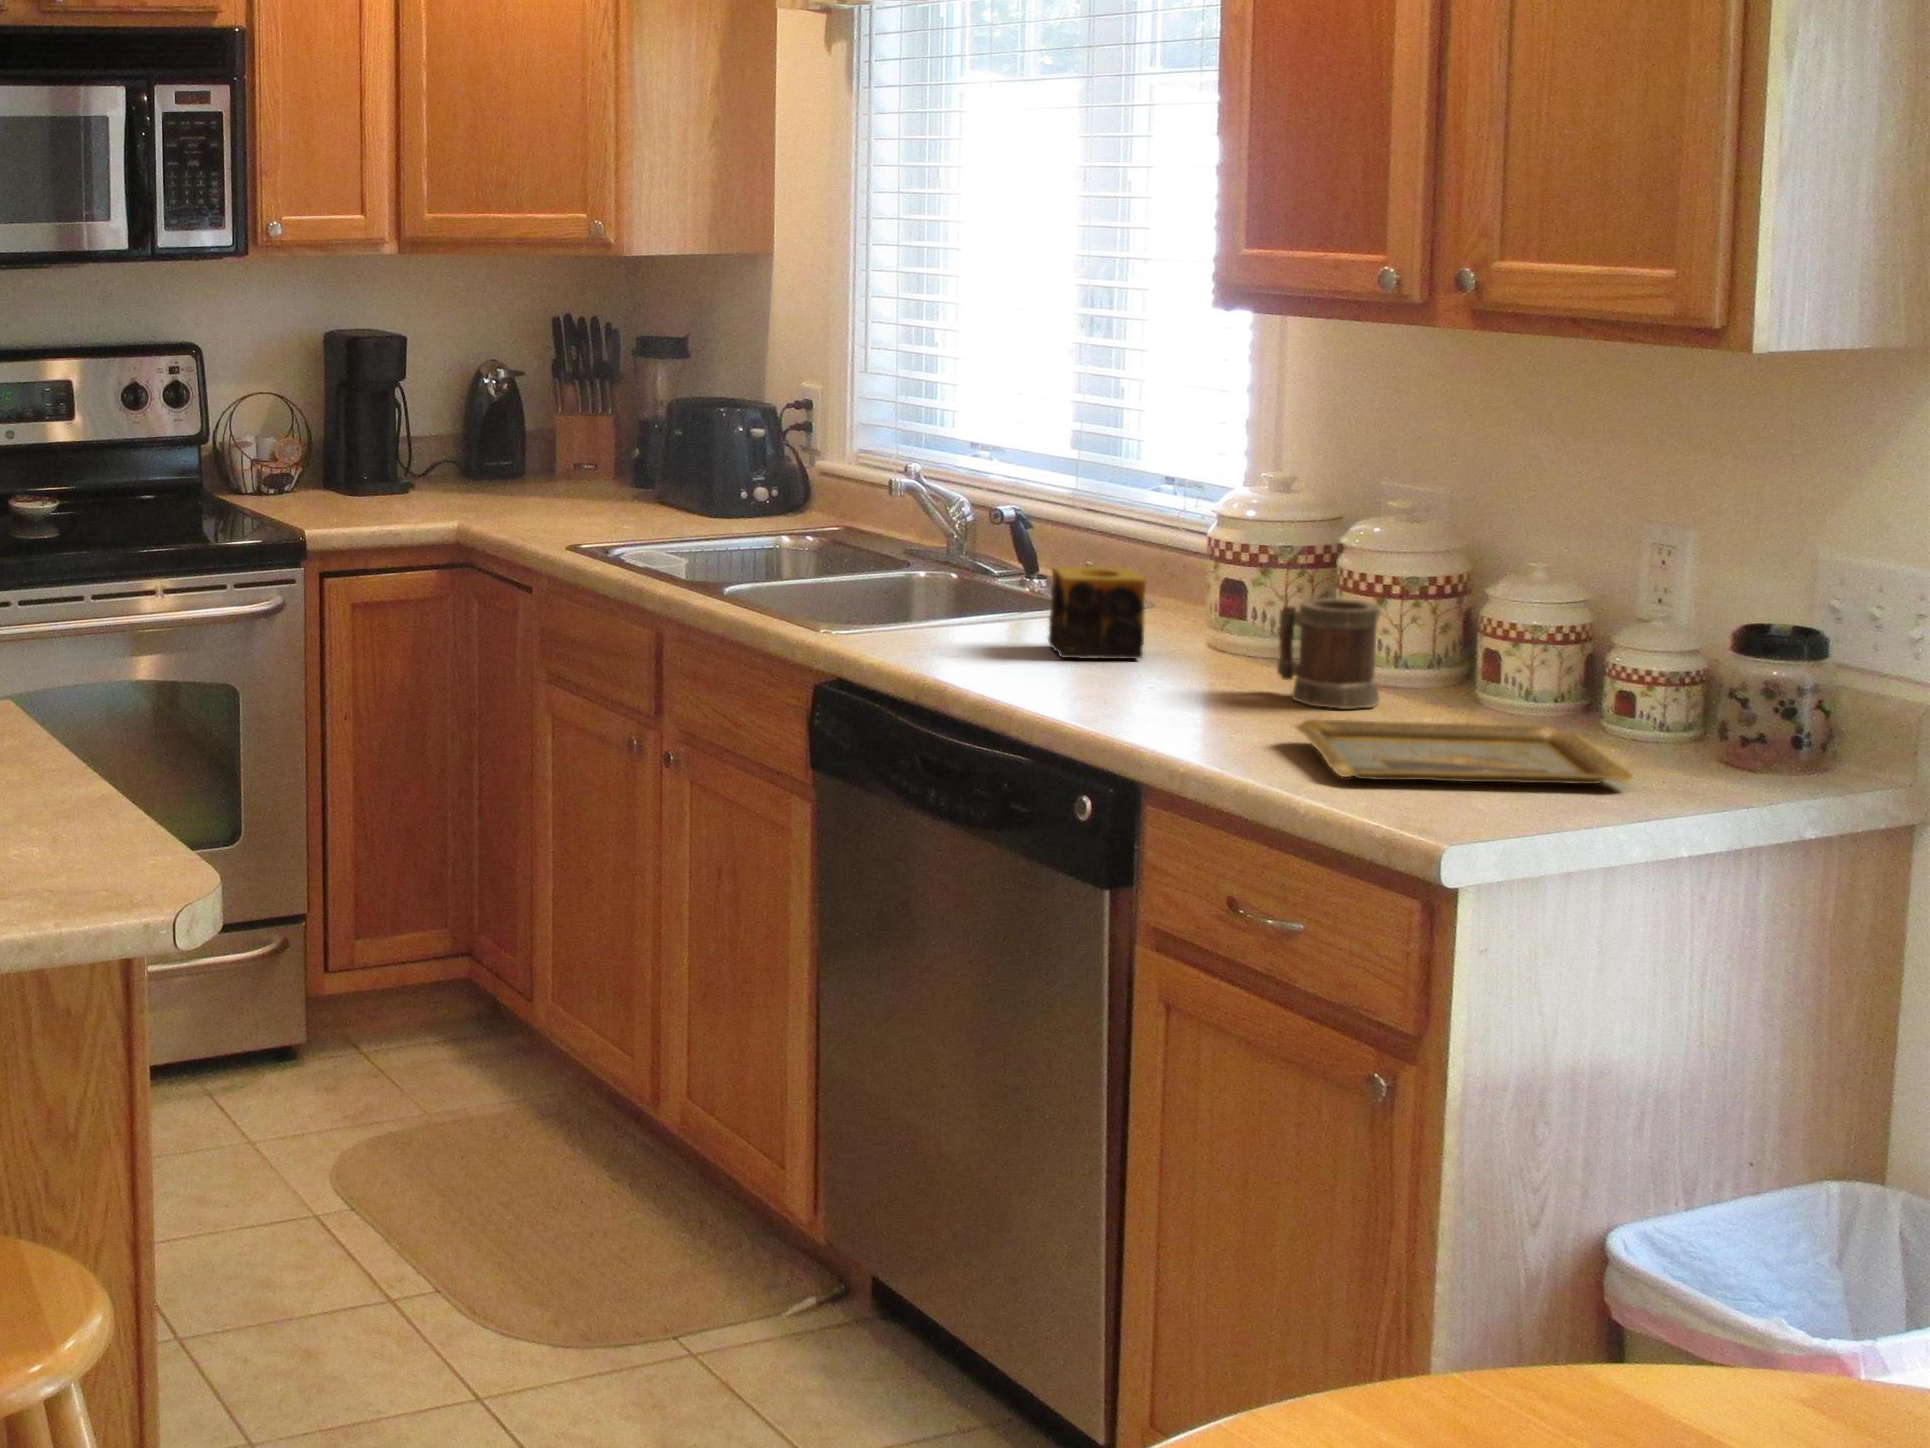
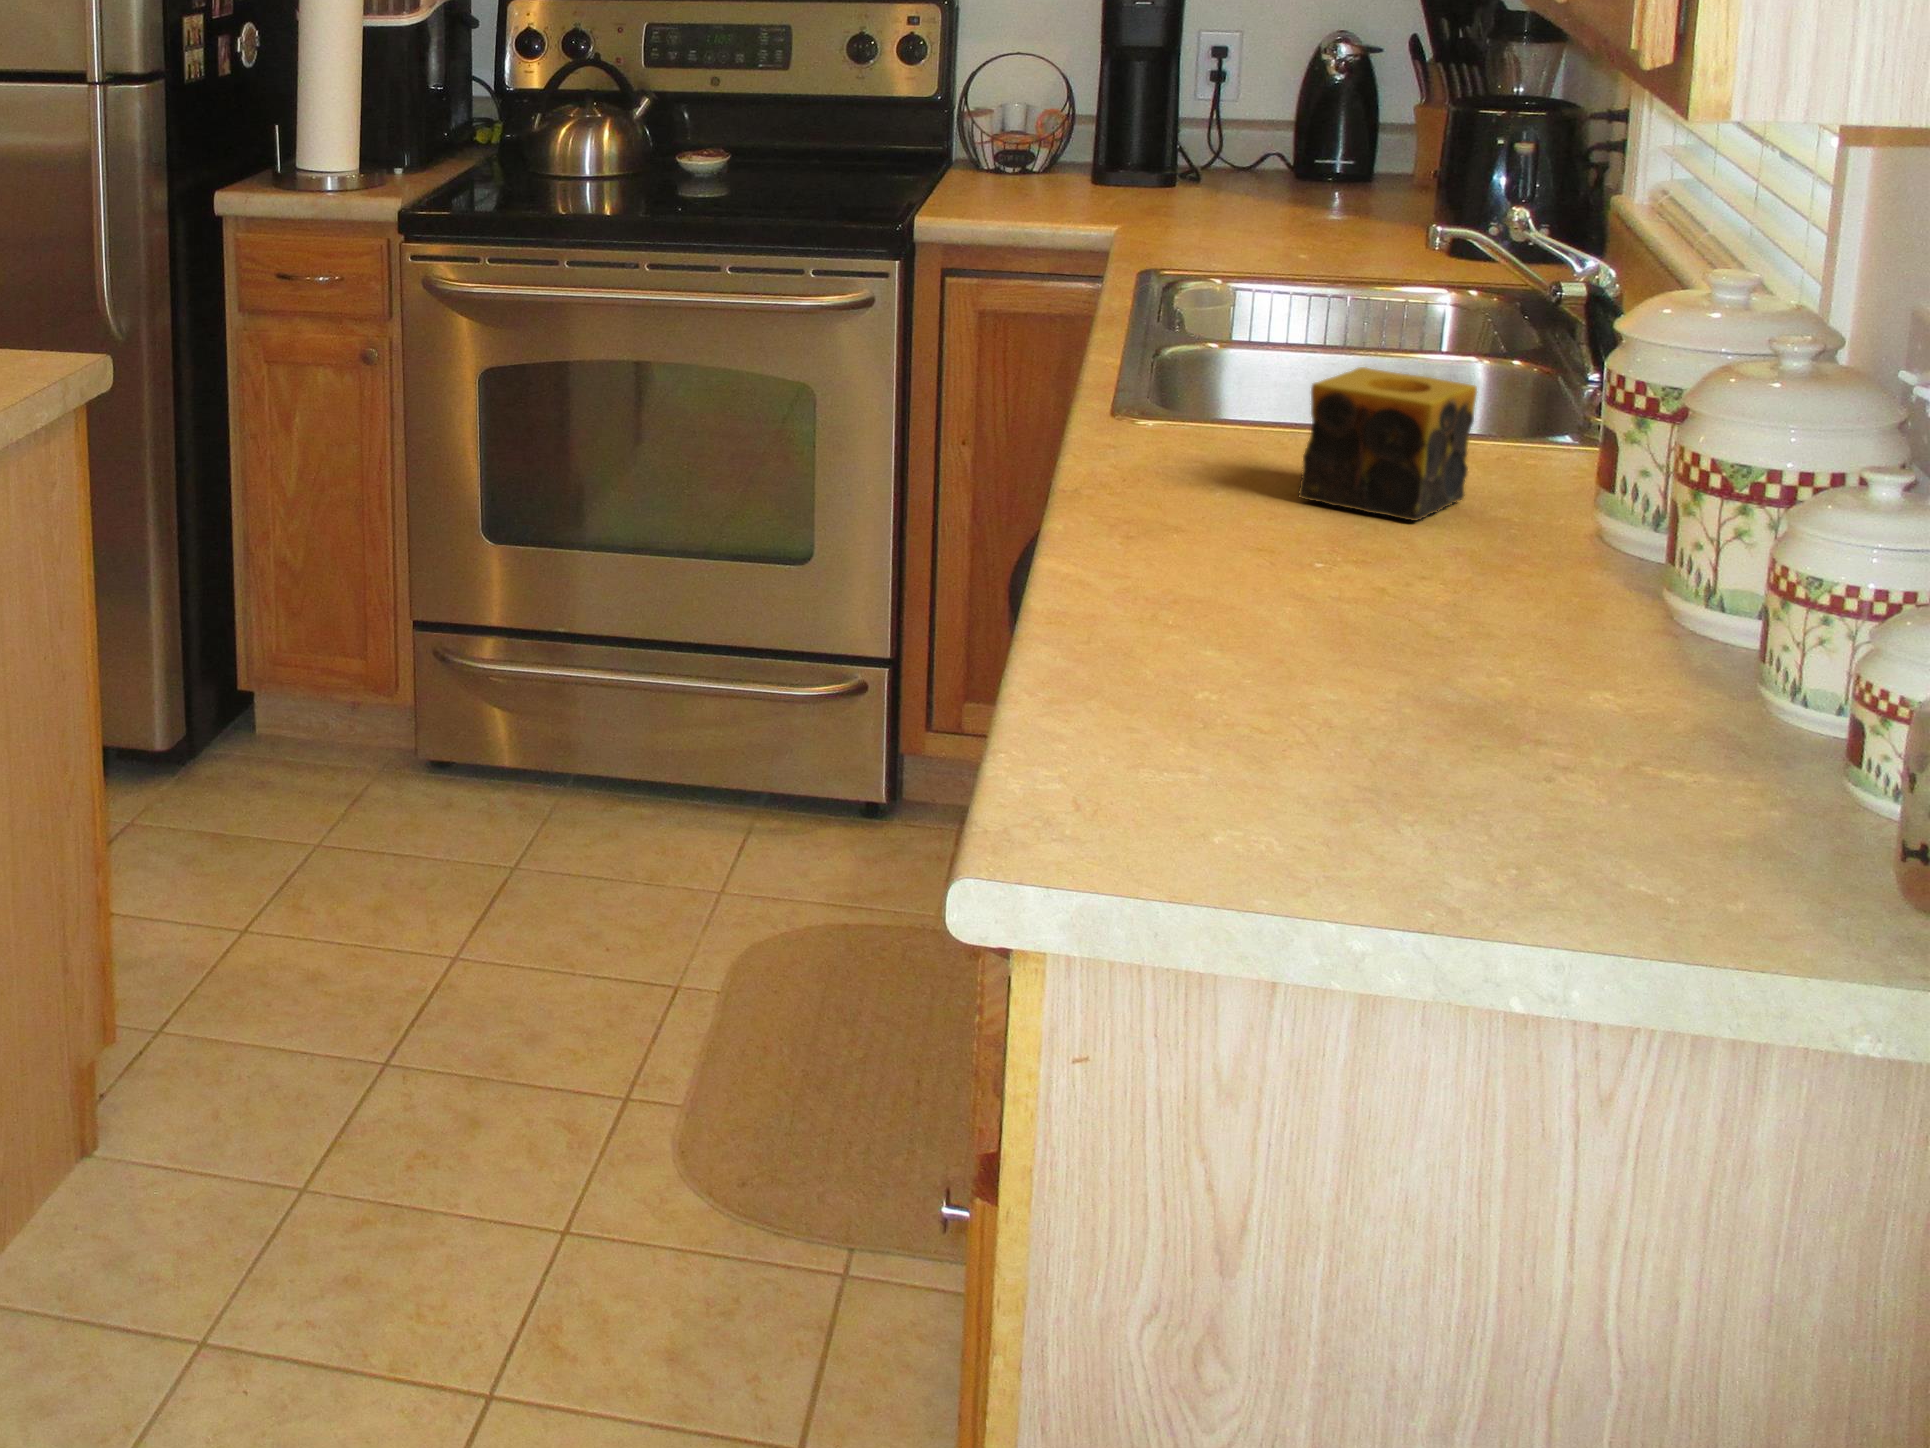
mug: present [1277,598,1380,709] -> none [1456,468,1608,659]
tray: present [1293,719,1632,784] -> none [1103,647,1685,868]

